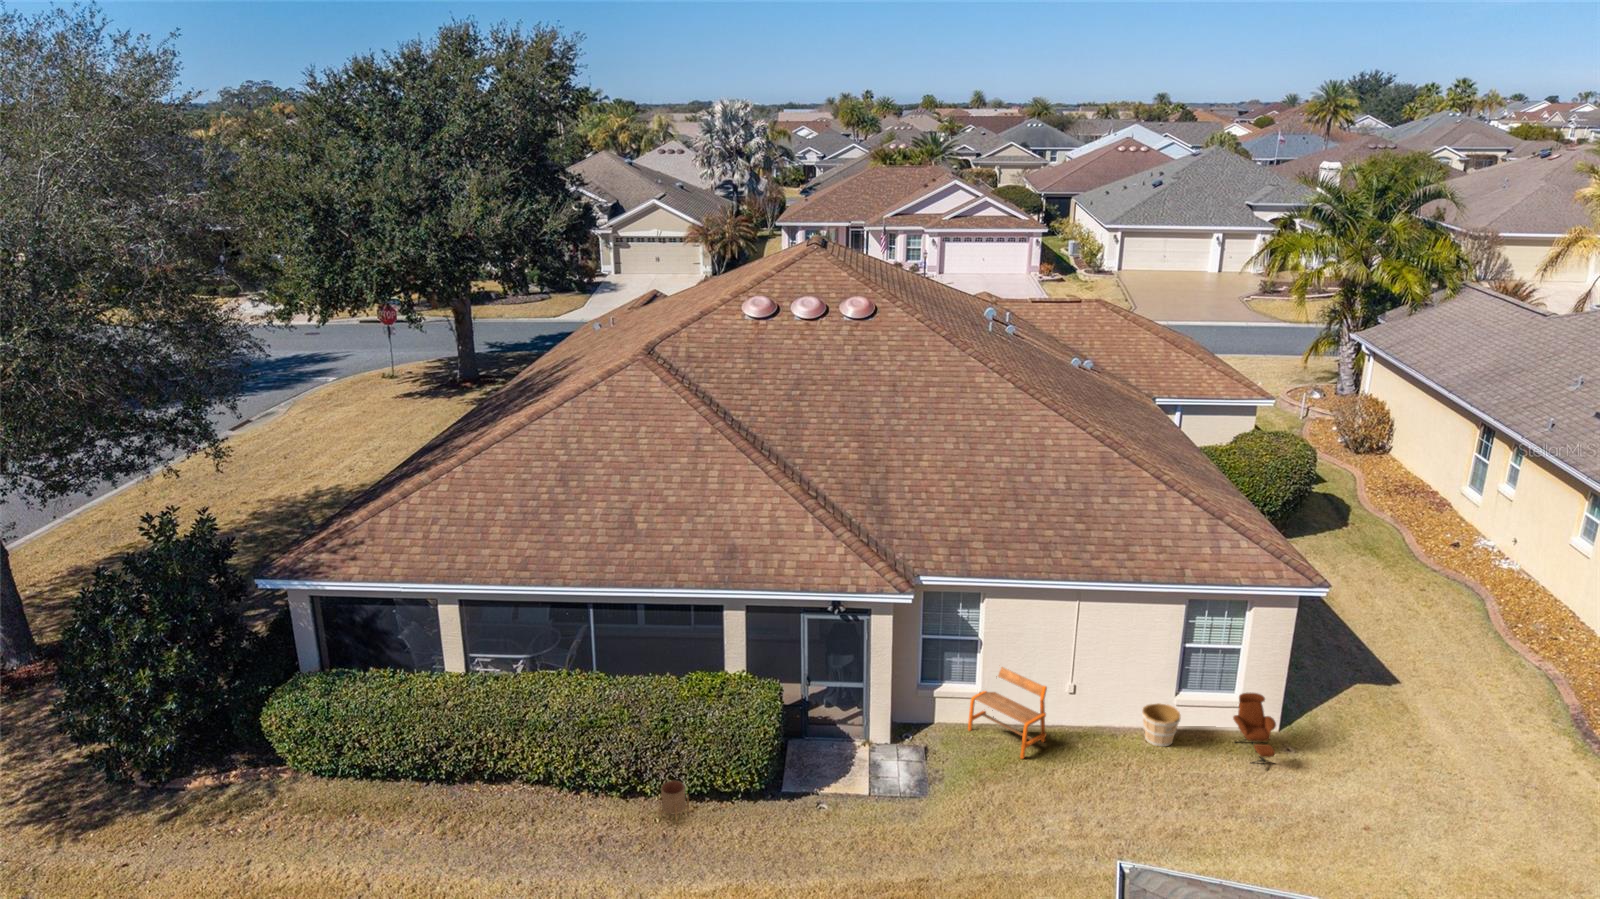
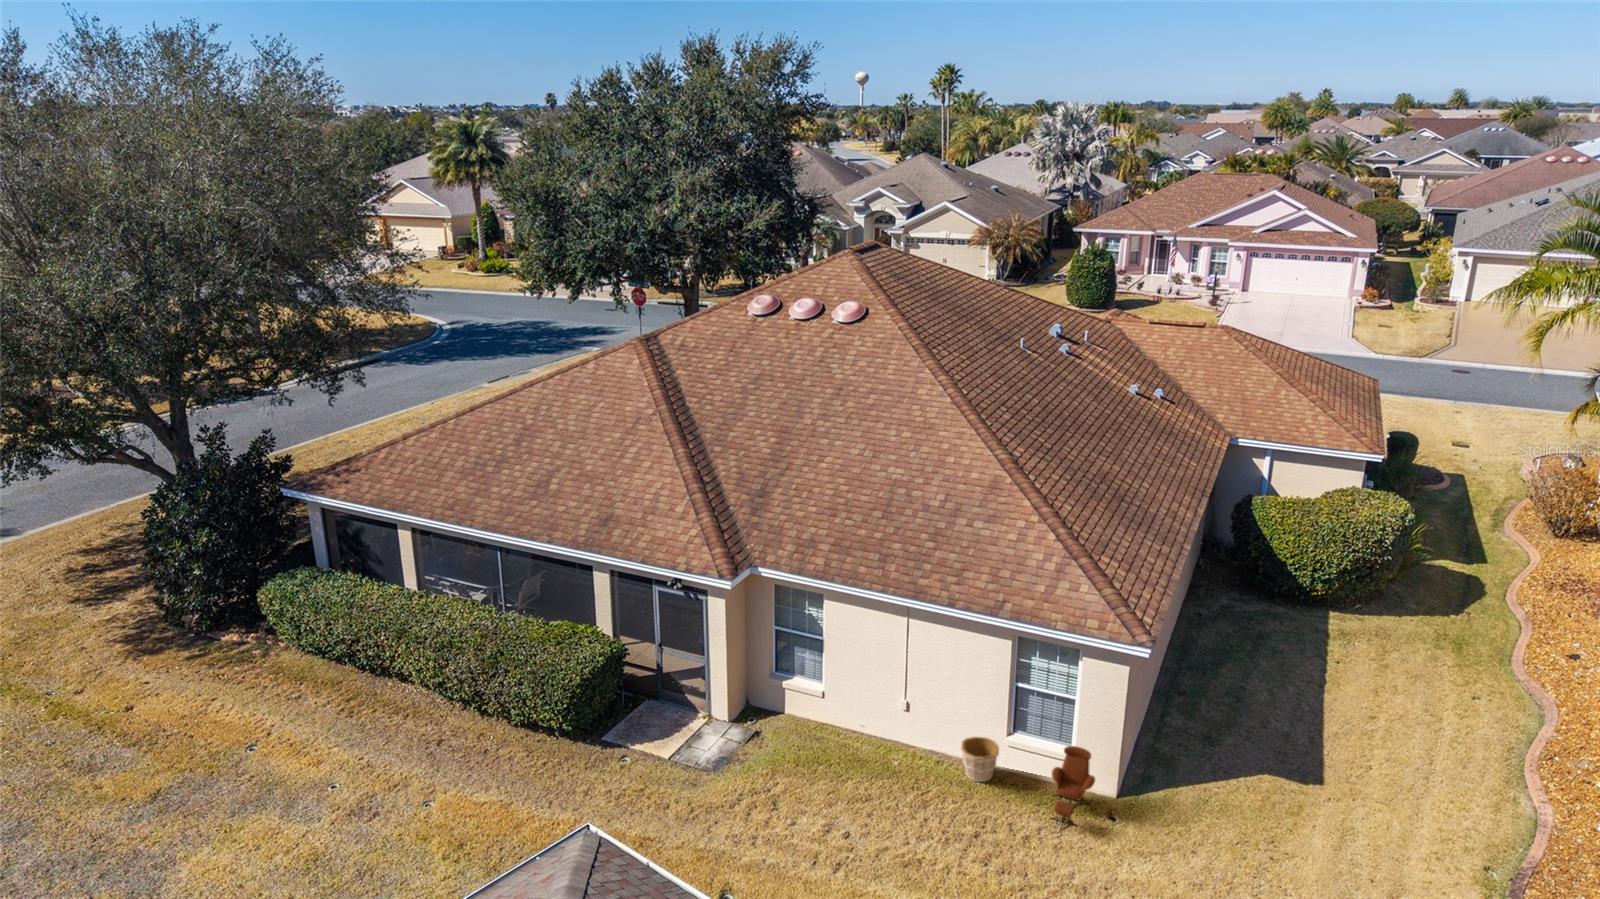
bench: present [968,667,1047,759] -> none [807,665,867,761]
planter: present [659,780,689,823] -> none [487,707,514,744]

